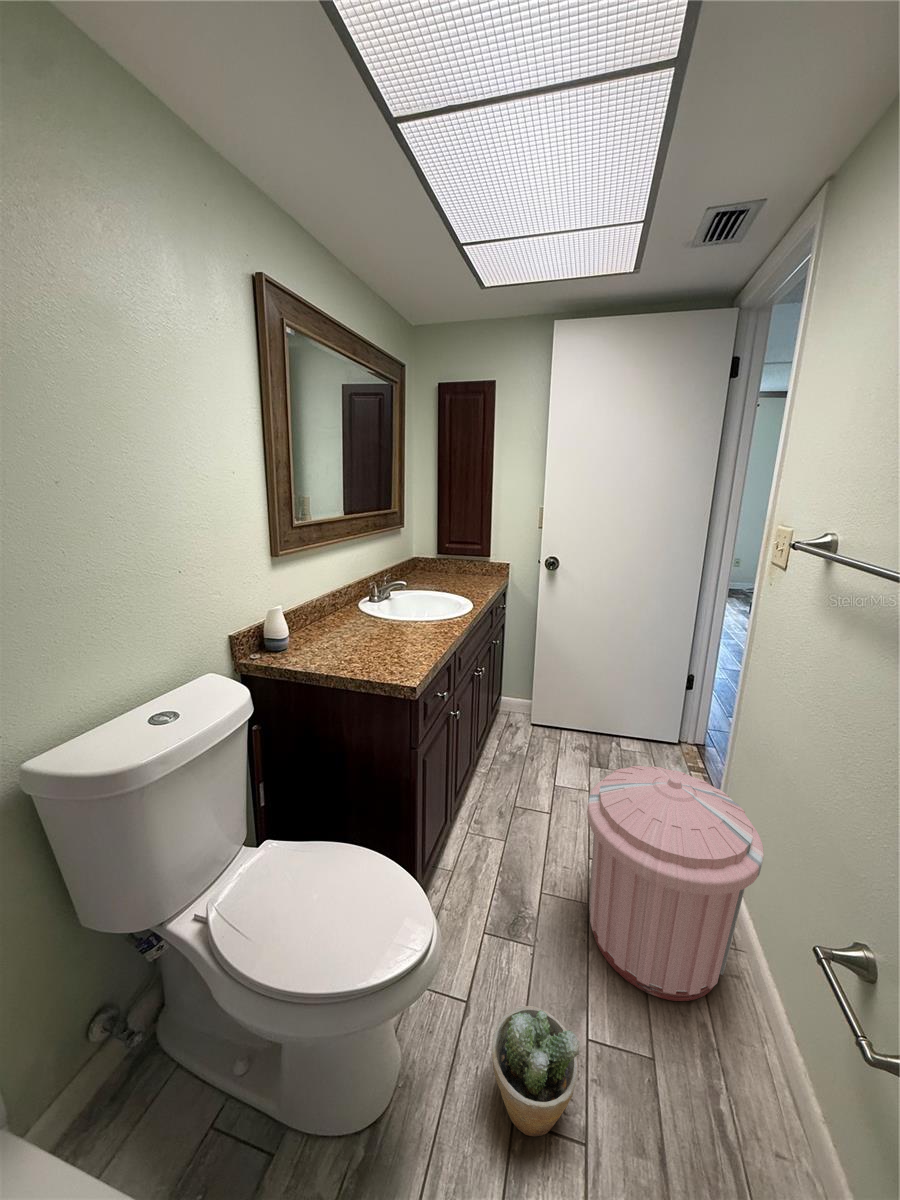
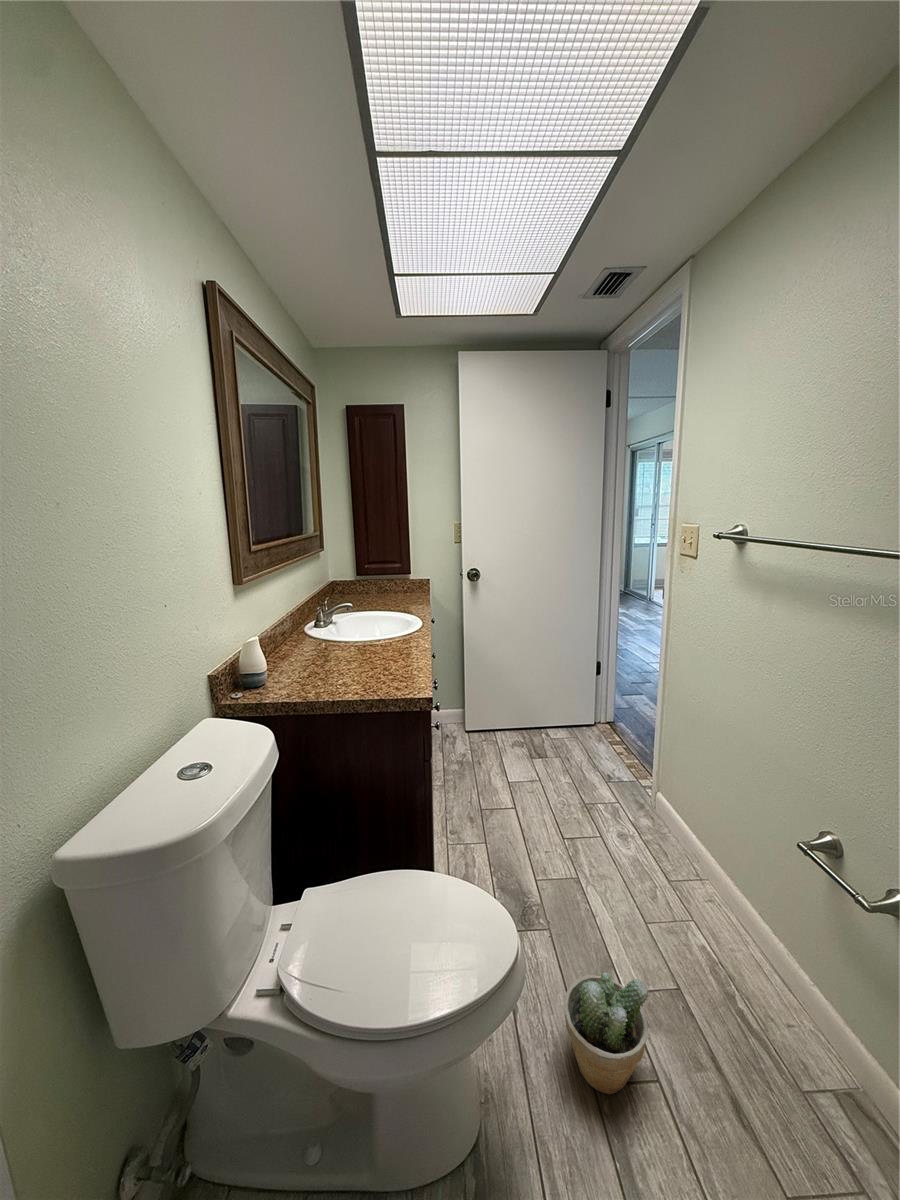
trash can: present [587,766,764,1001] -> none [576,739,725,937]

